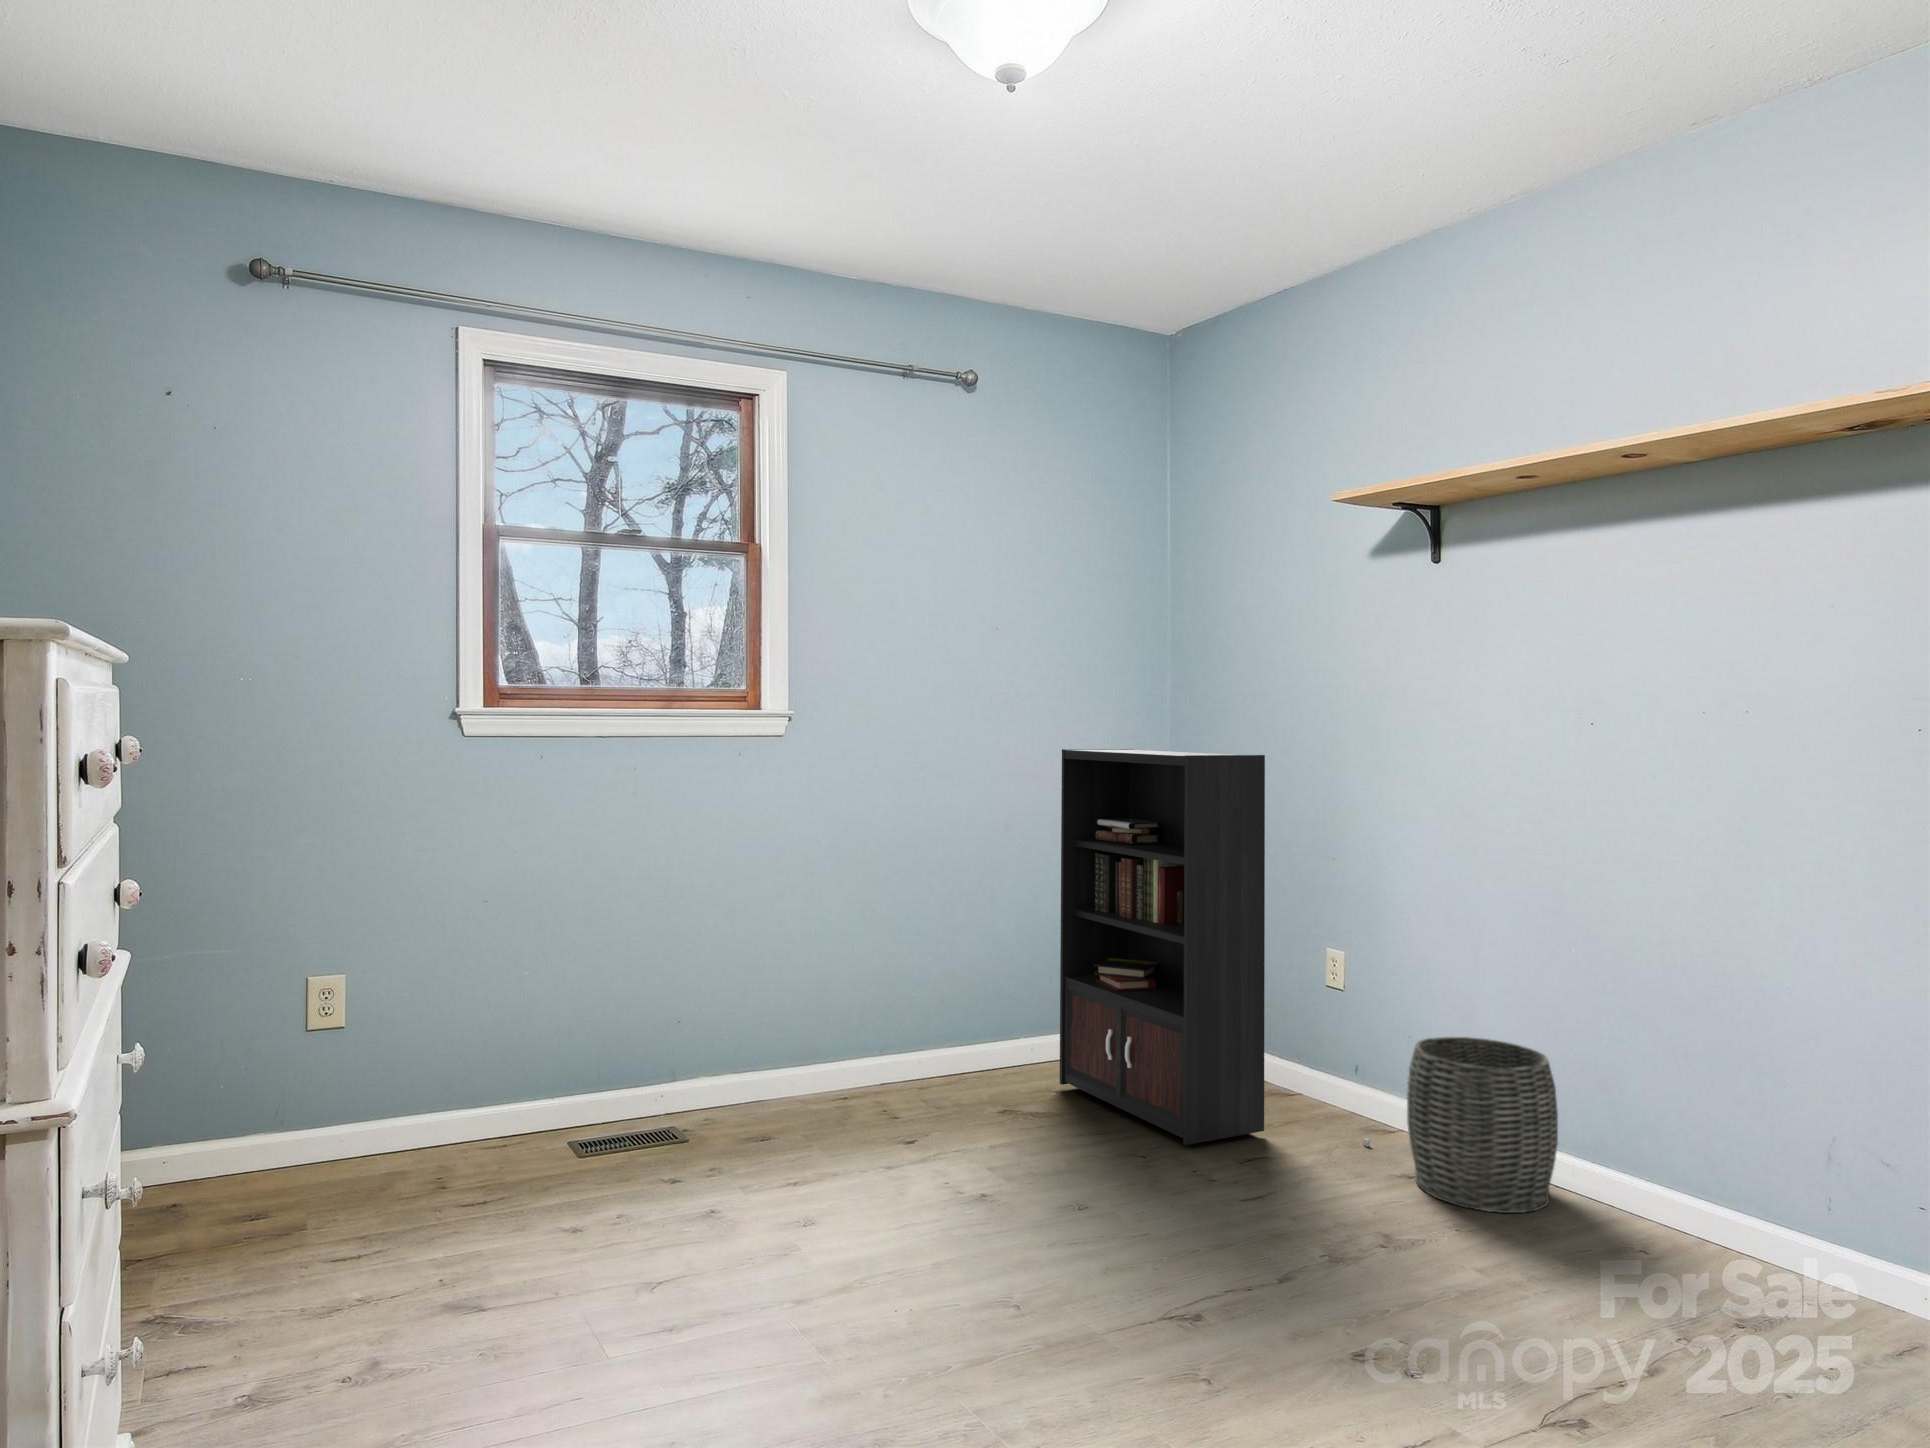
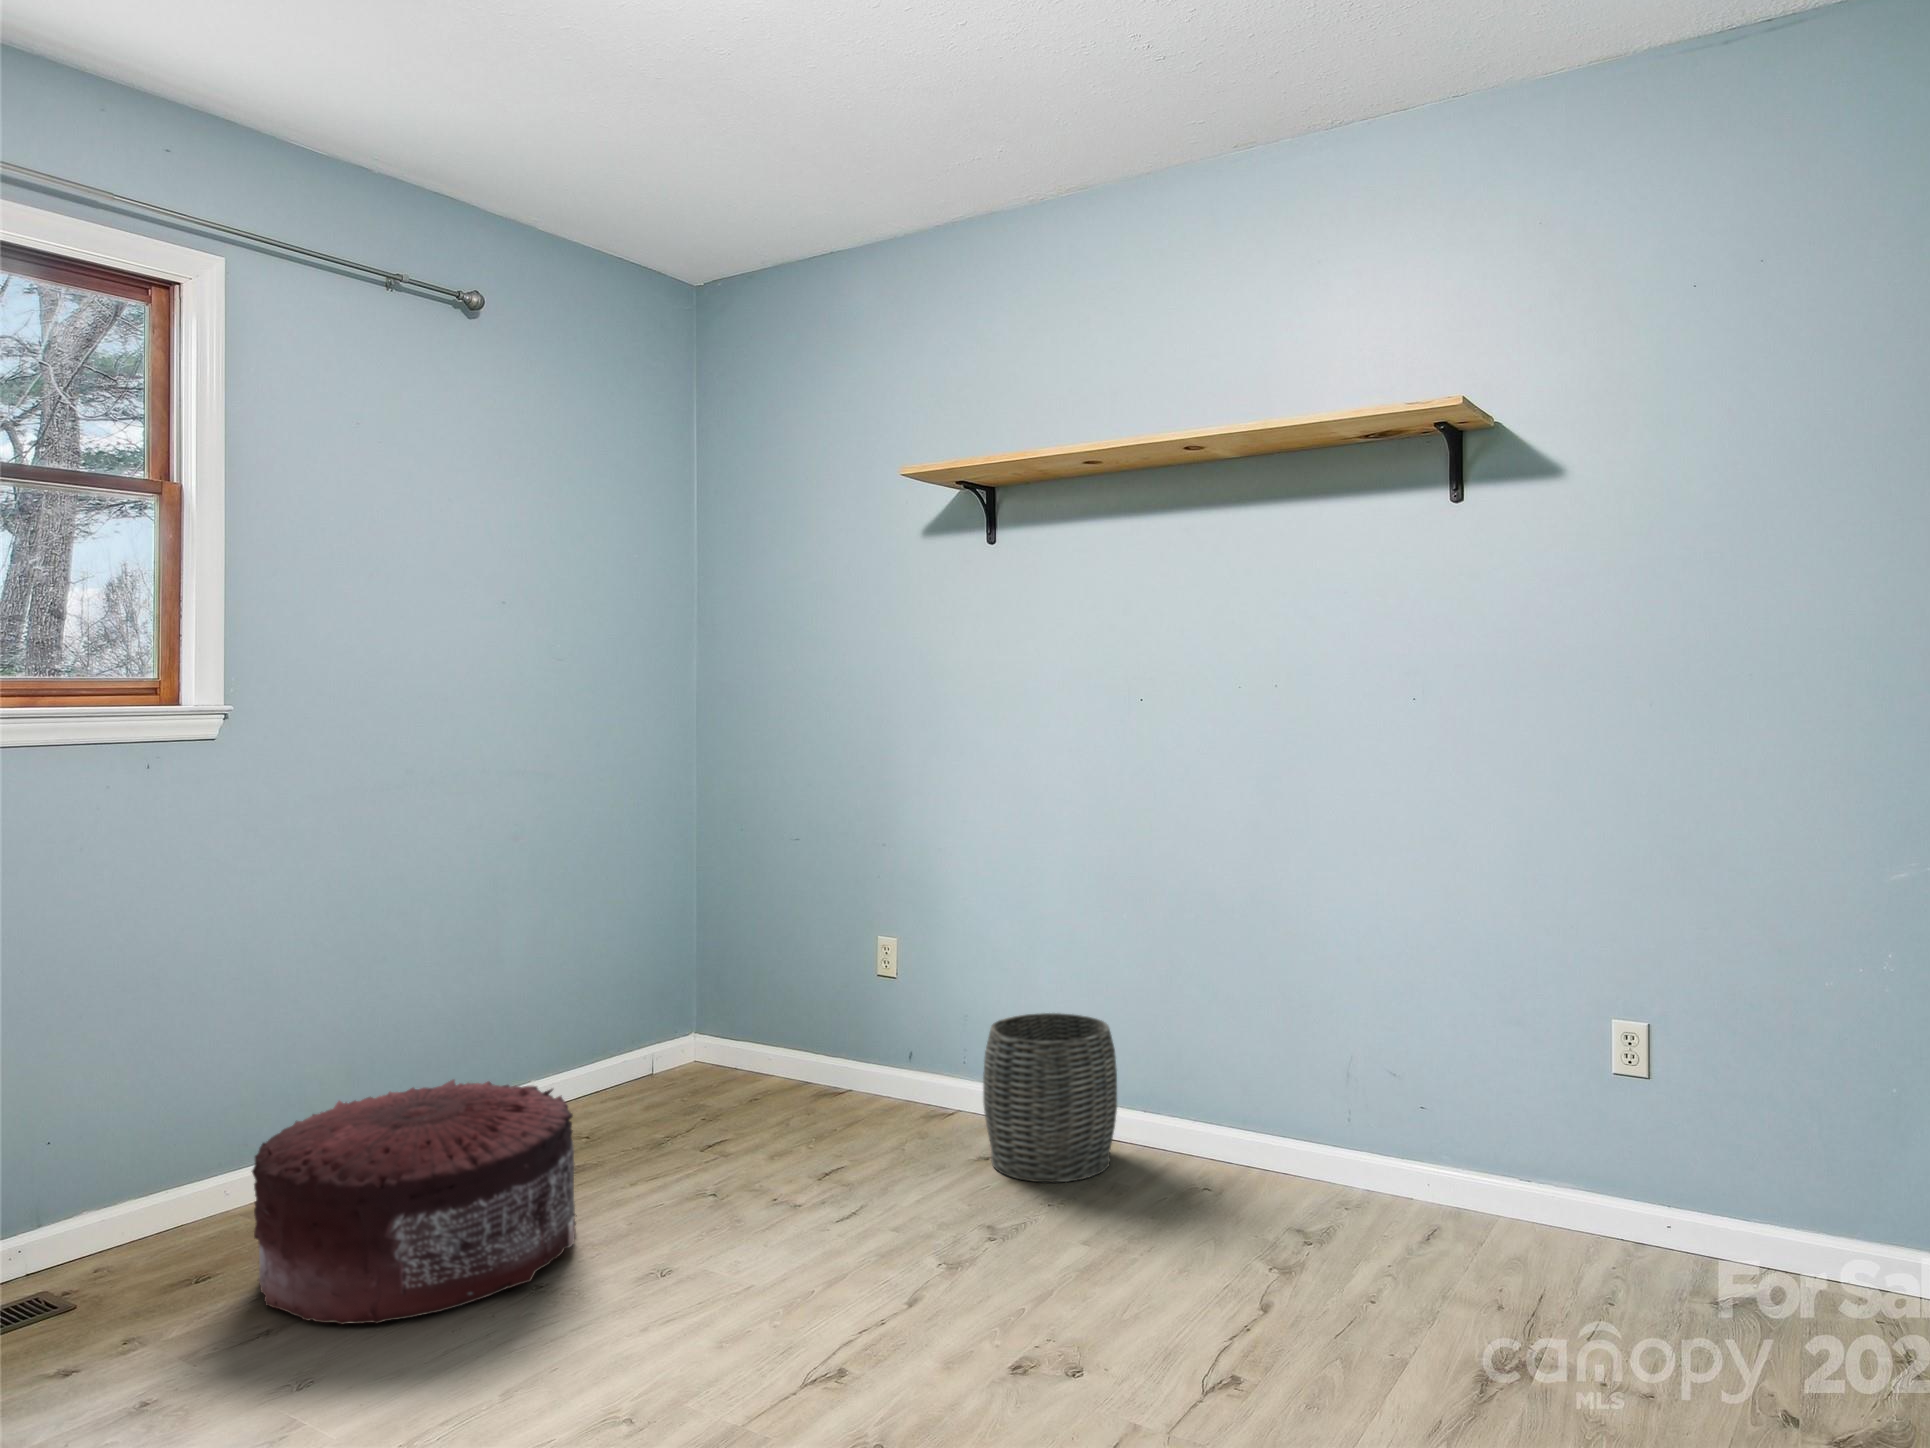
bookcase: present [1060,749,1370,1147] -> none [594,741,939,1175]
pouf: none [789,1017,1023,1195] -> present [252,1080,576,1324]

